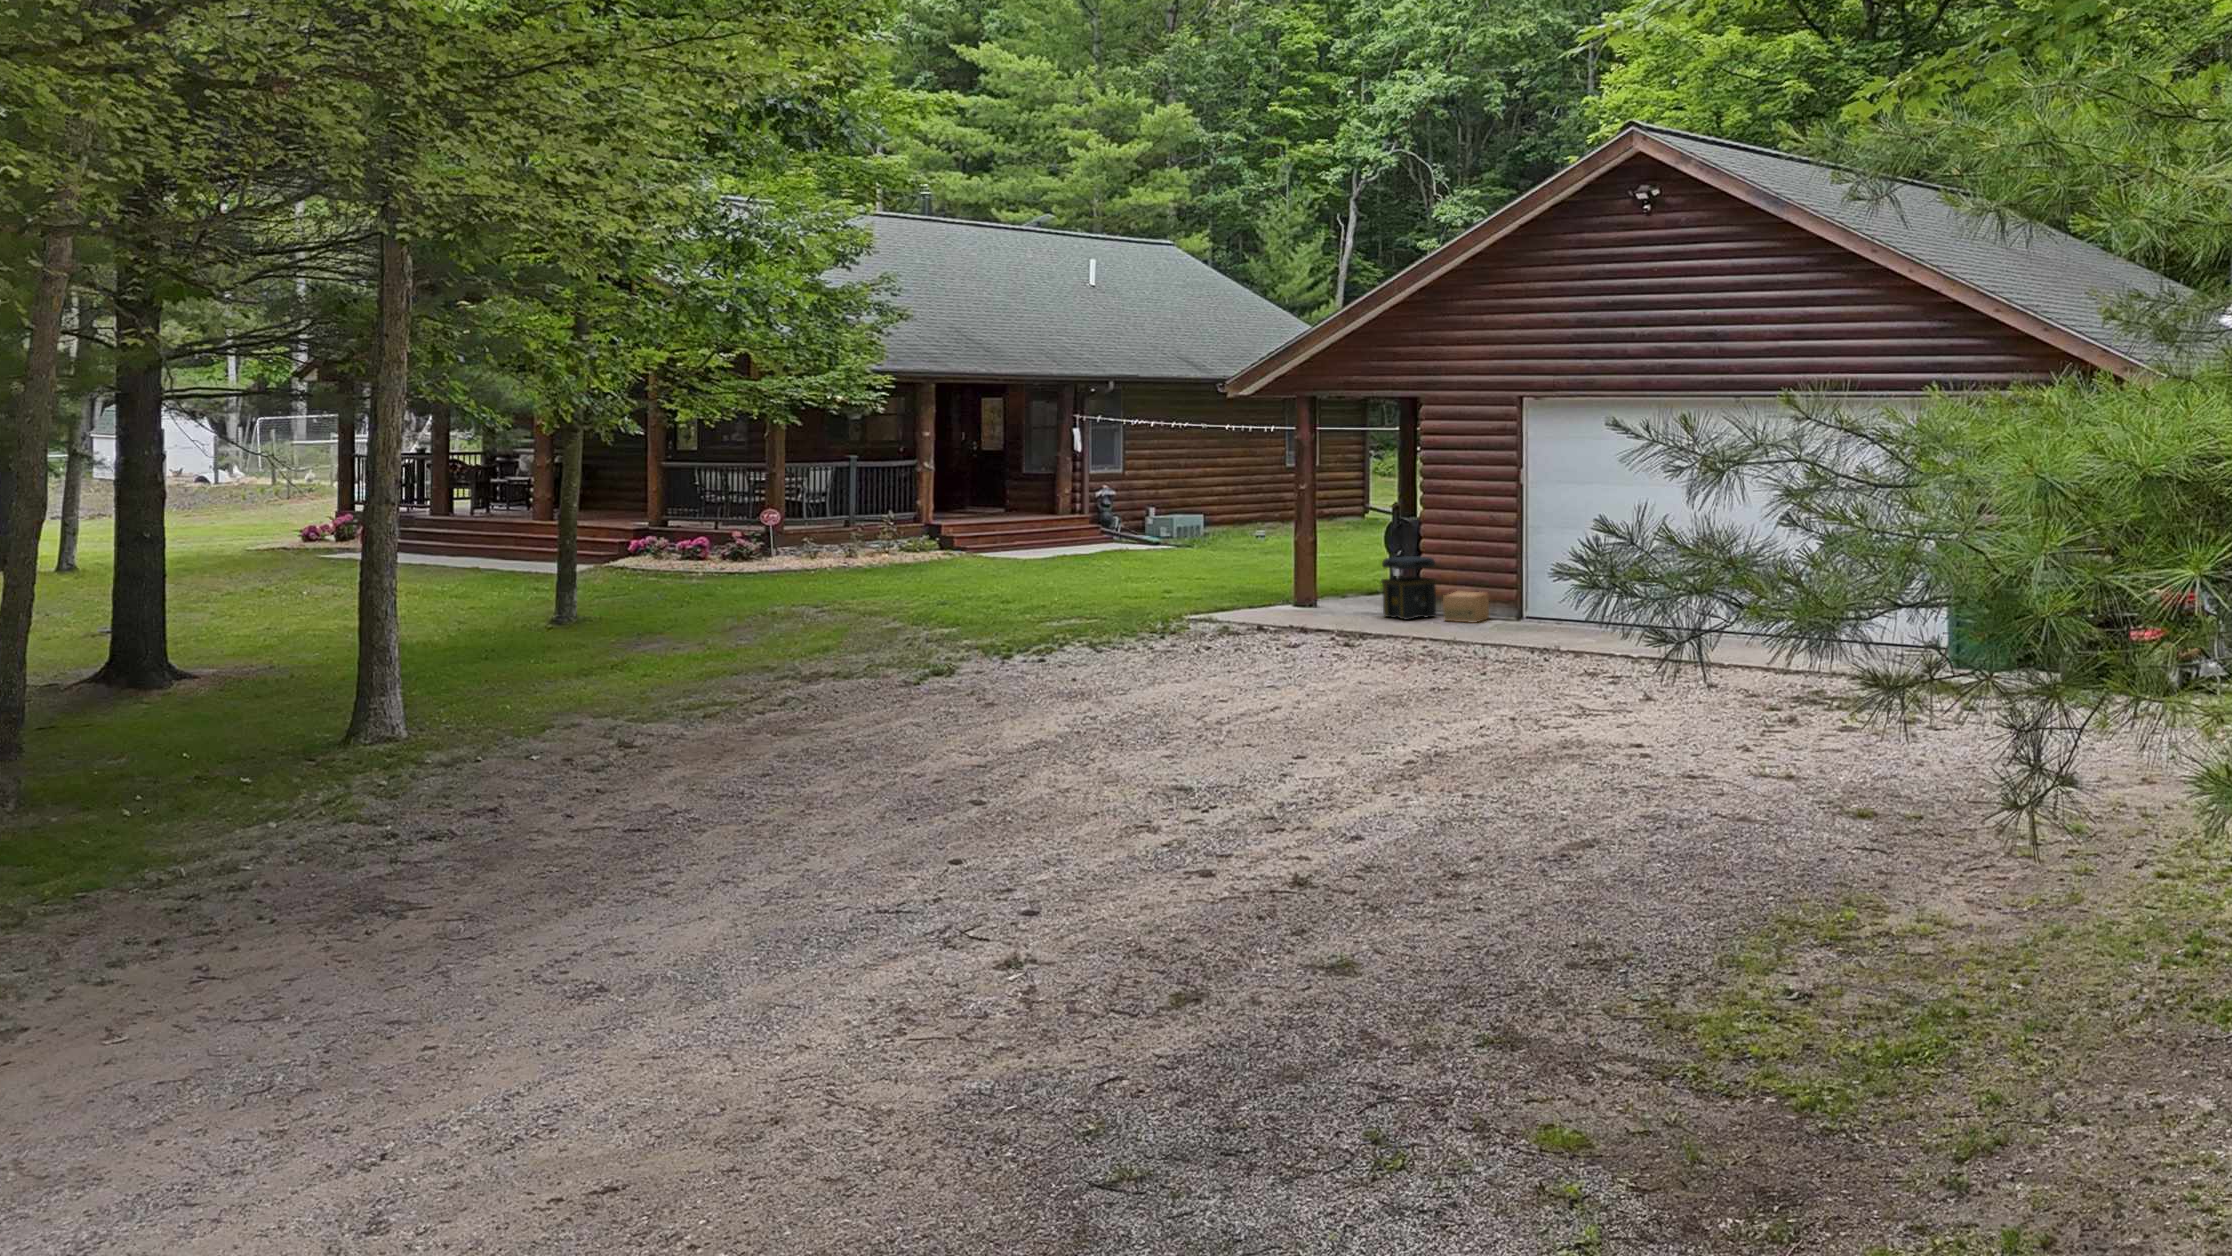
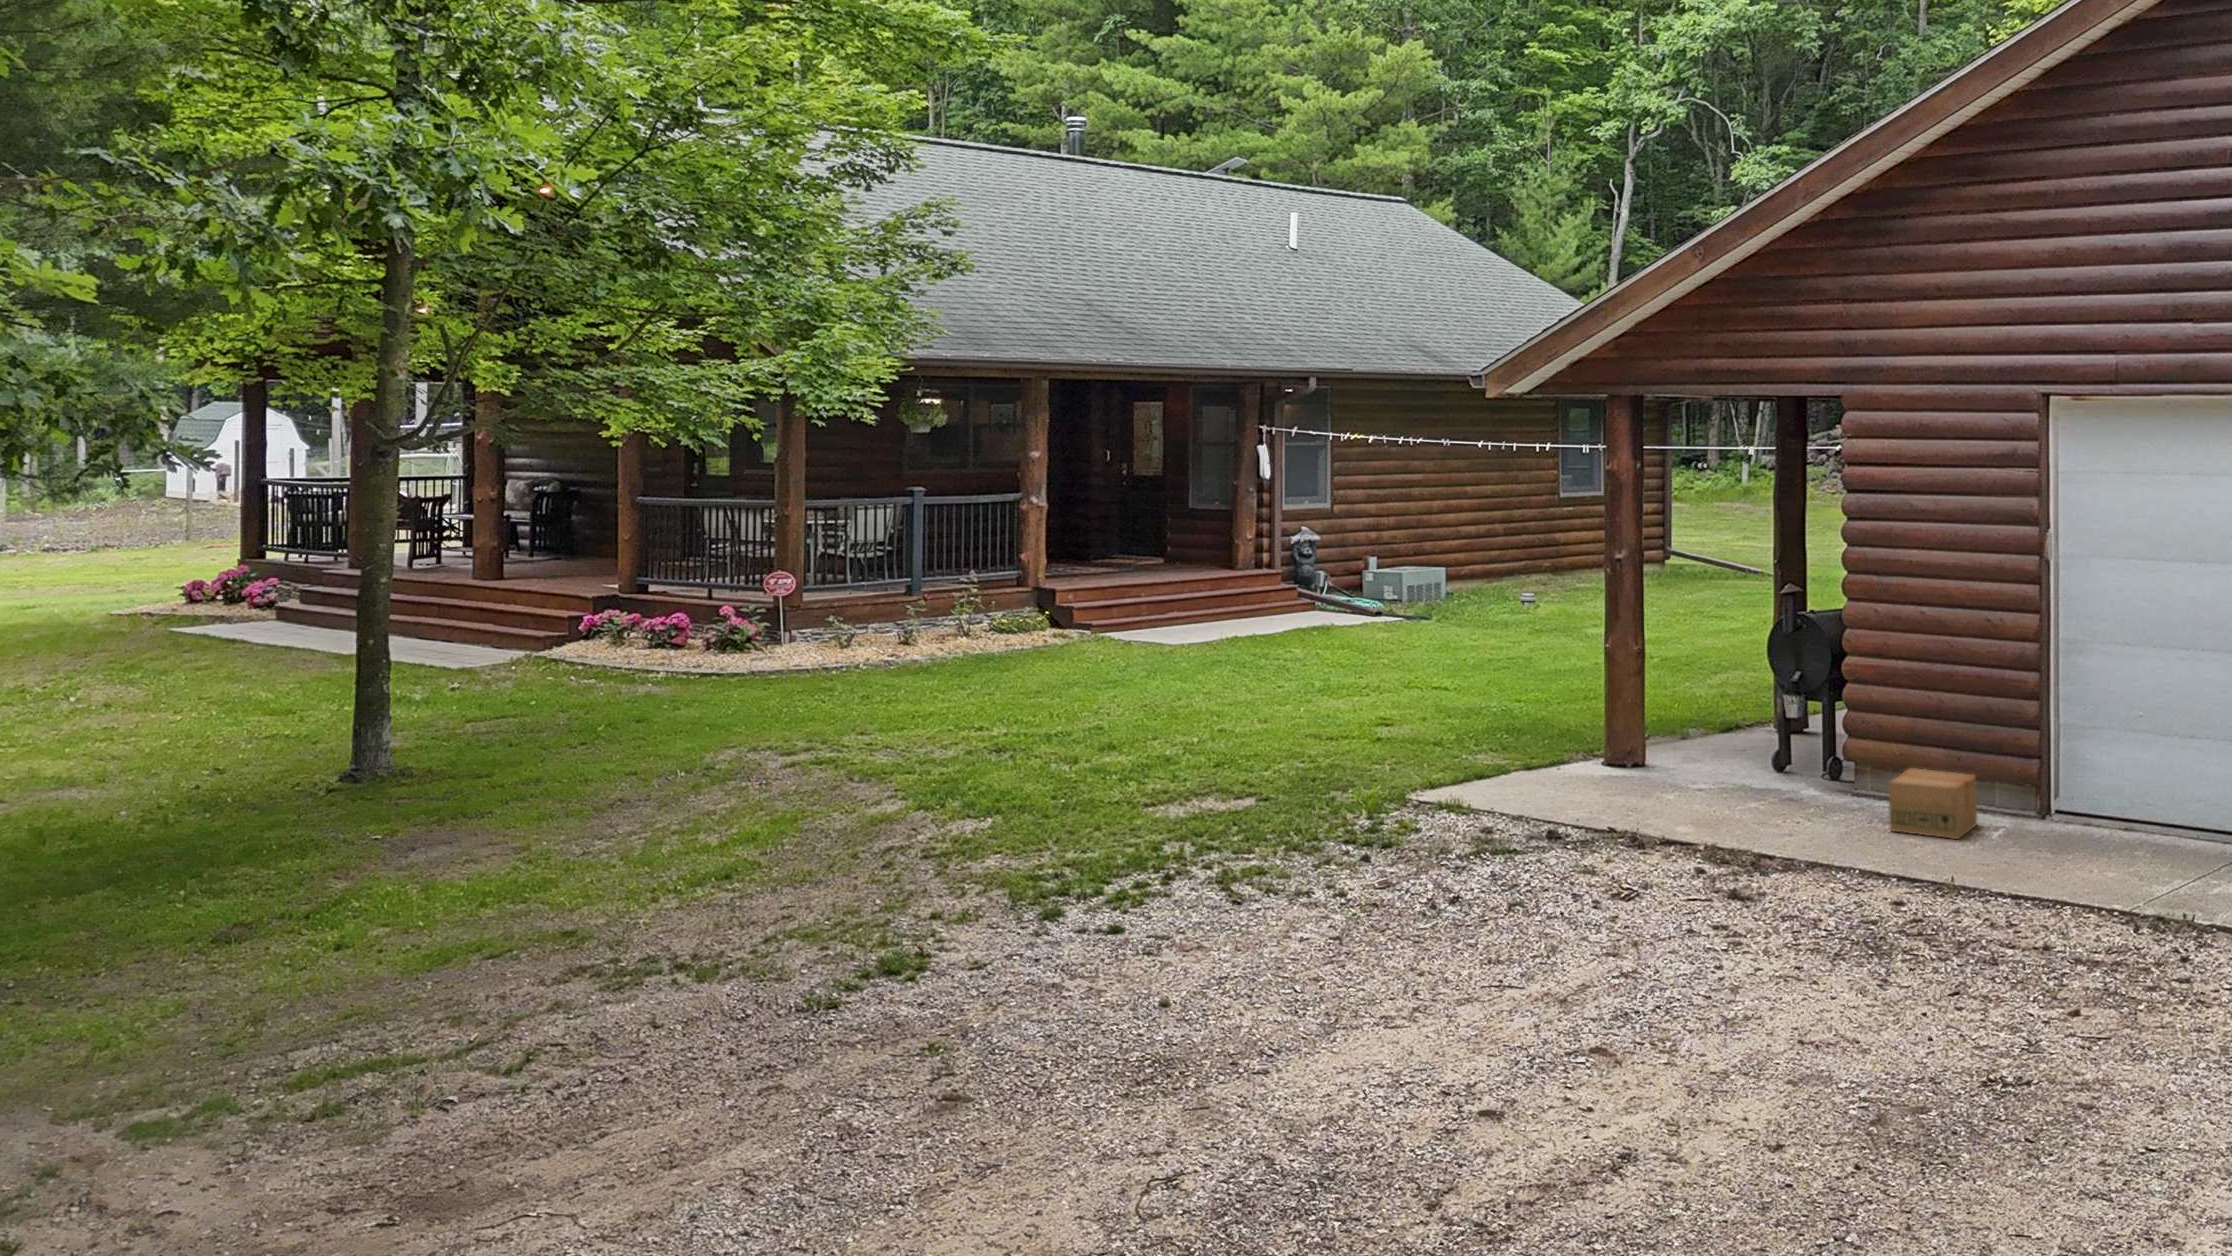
toolbox: present [1381,556,1436,620] -> none [1760,695,1869,824]

